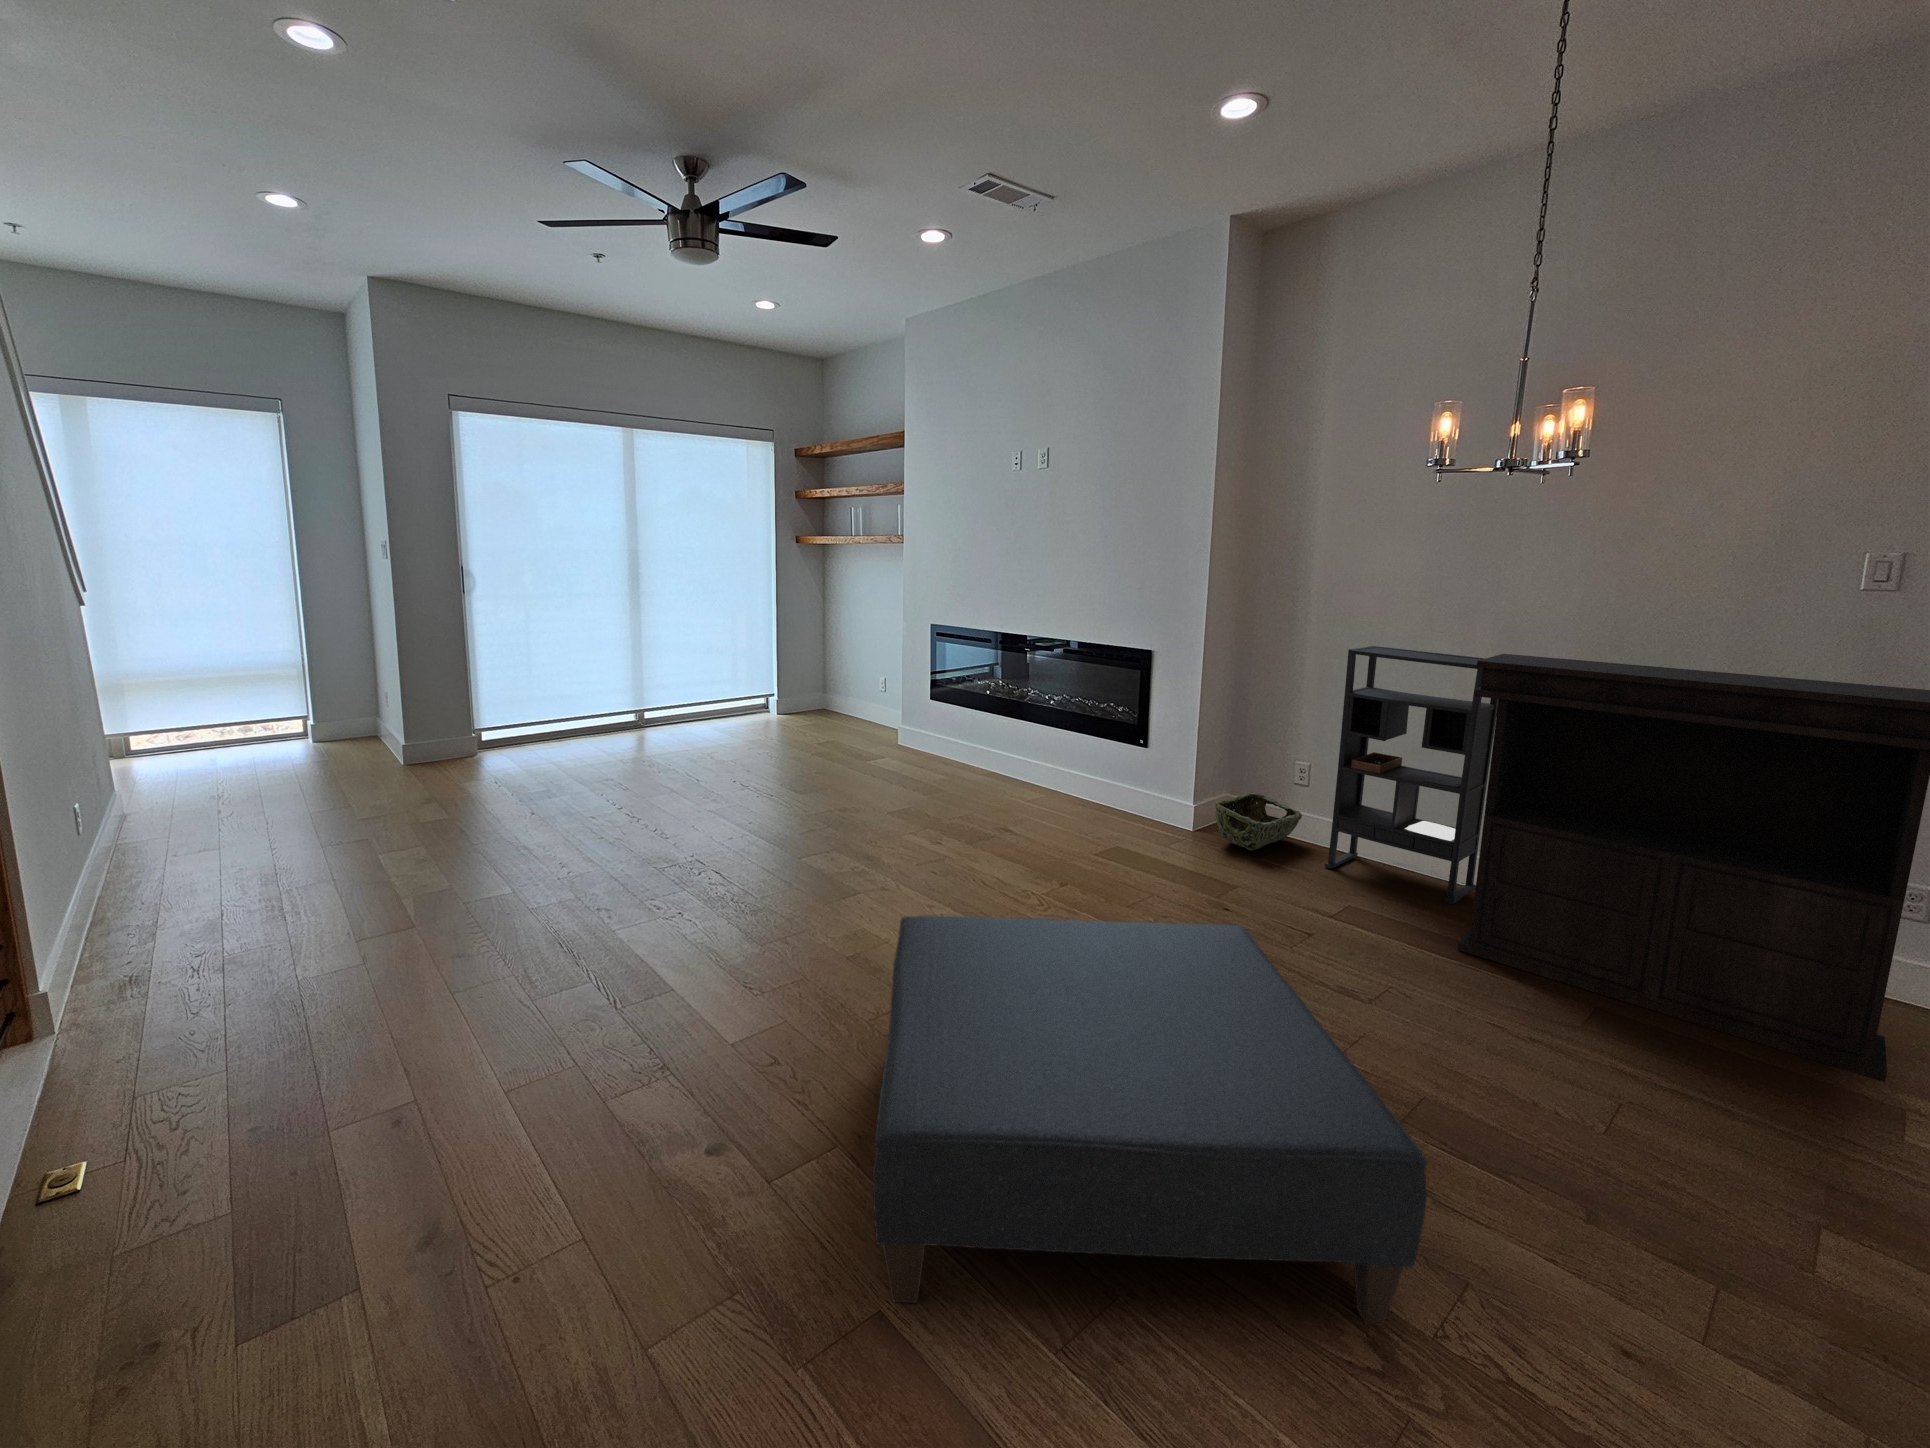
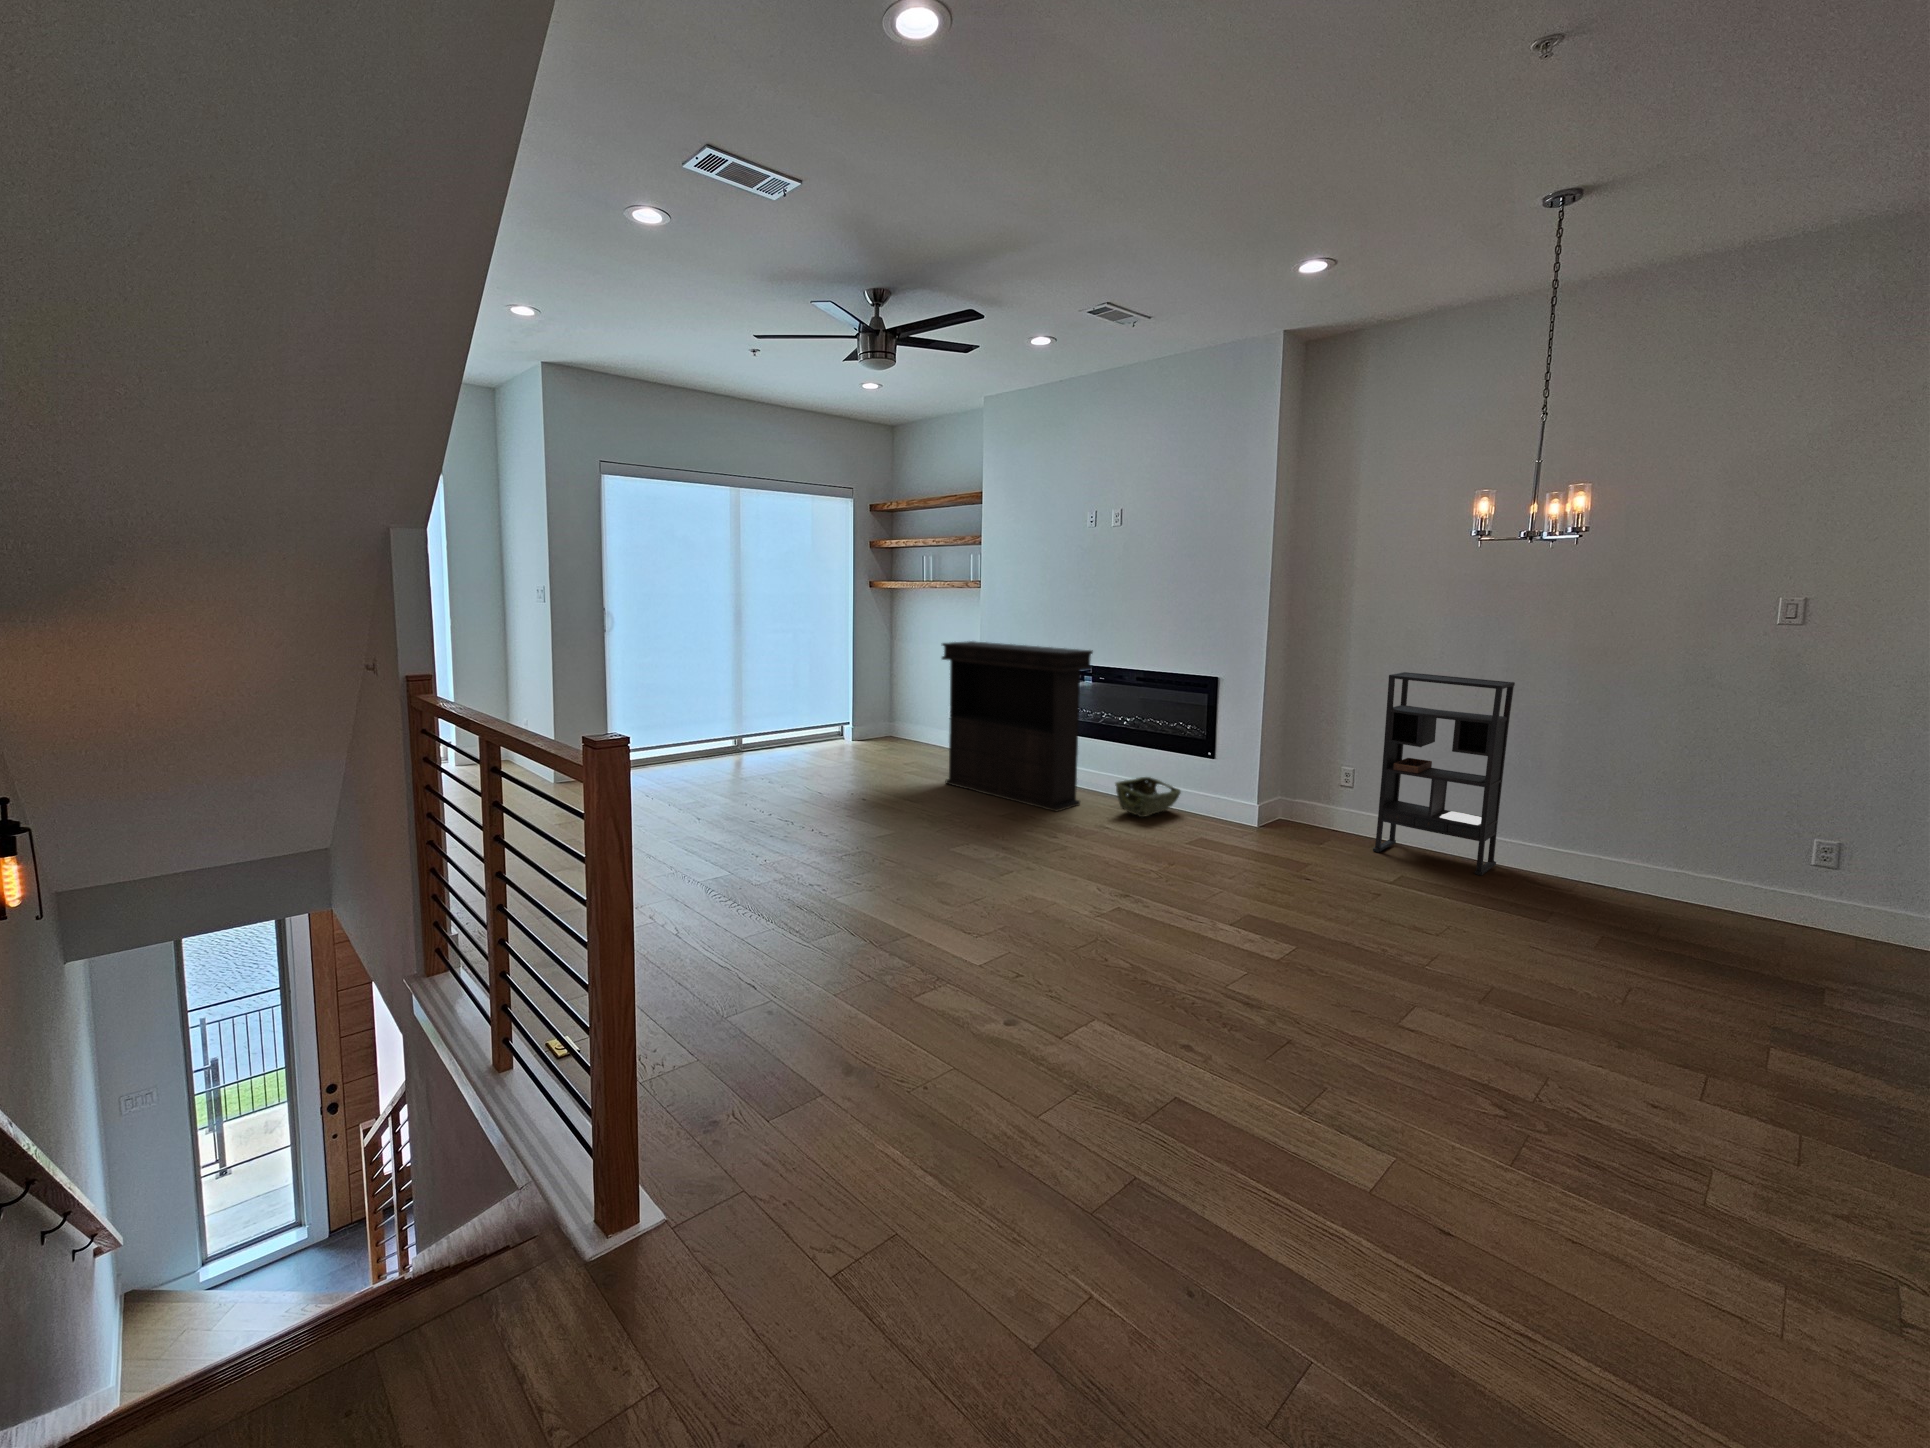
console table: present [1458,654,1930,1082] -> present [942,641,1093,811]
woven basket: present [1214,793,1302,851] -> present [1116,777,1181,817]
ottoman: present [873,916,1427,1325] -> none [1101,874,1544,1116]

